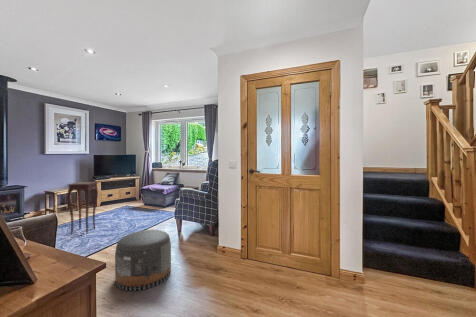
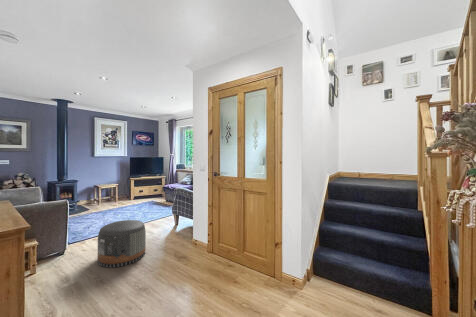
side table: present [67,182,98,234] -> none [95,179,119,220]

